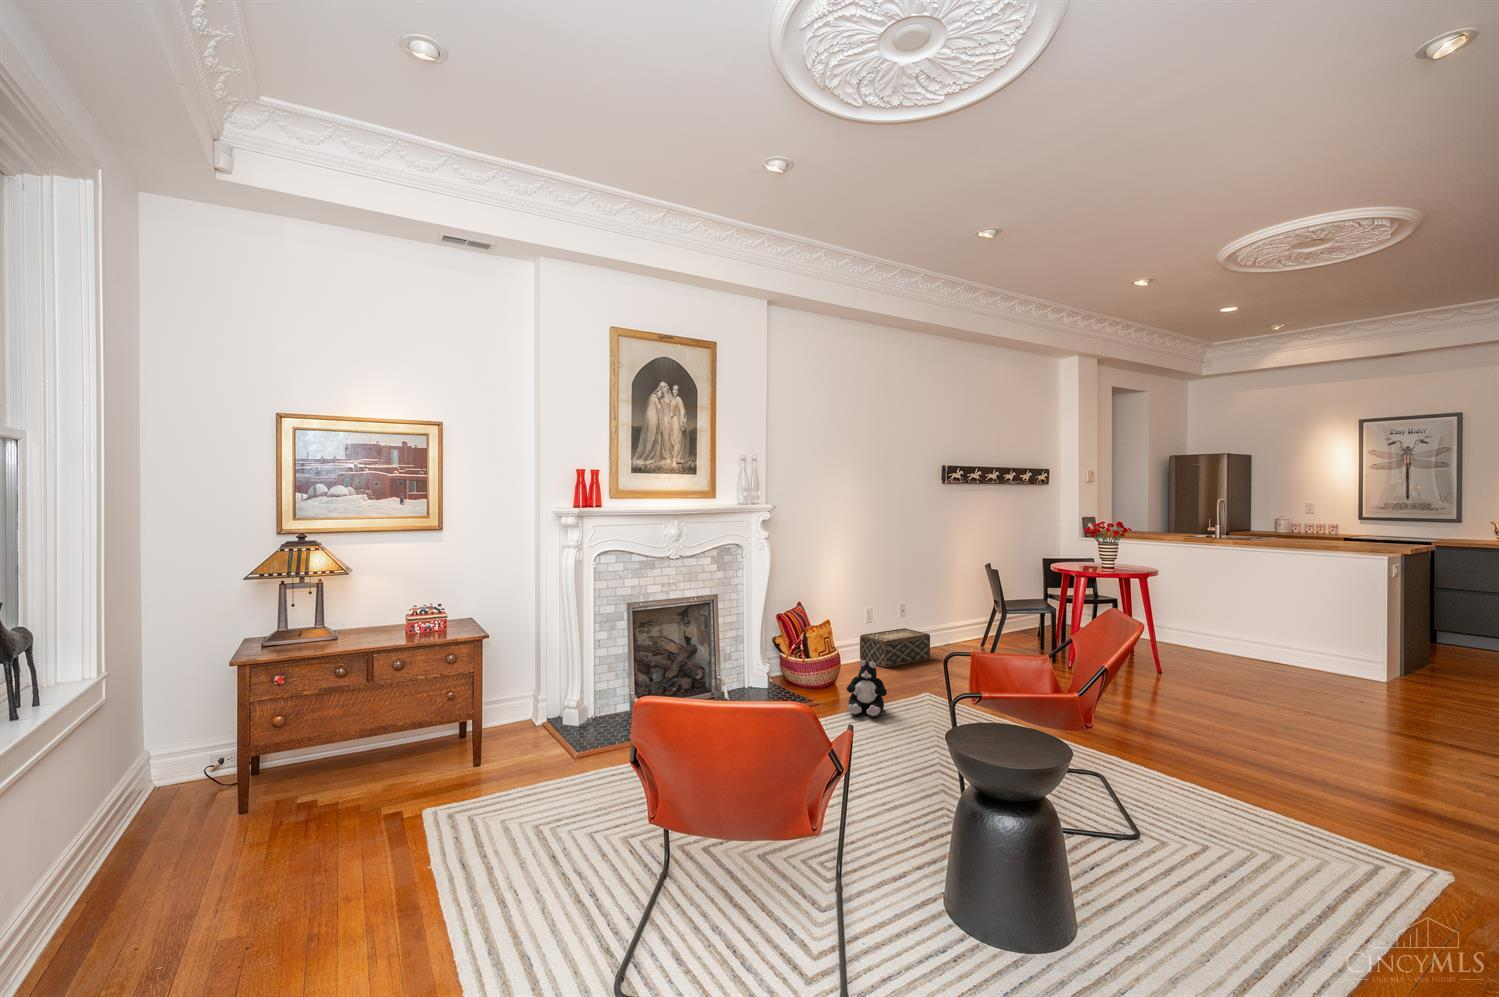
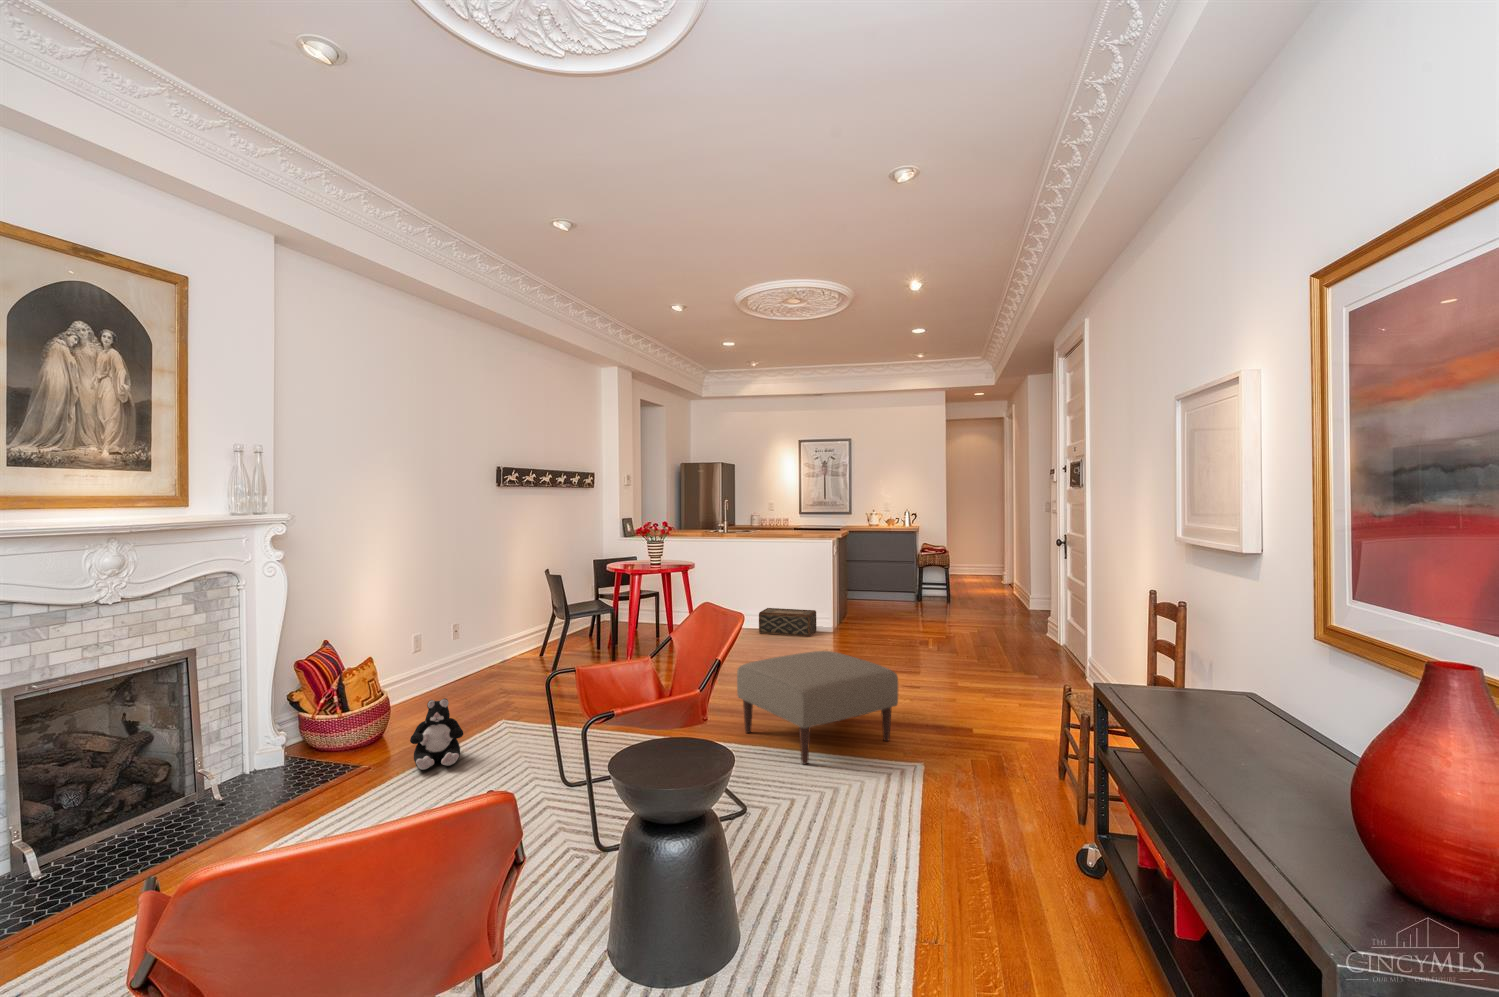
woven basket: present [860,628,930,668] -> present [759,608,816,636]
ottoman: none [1168,685,1422,827] -> present [737,651,898,764]

